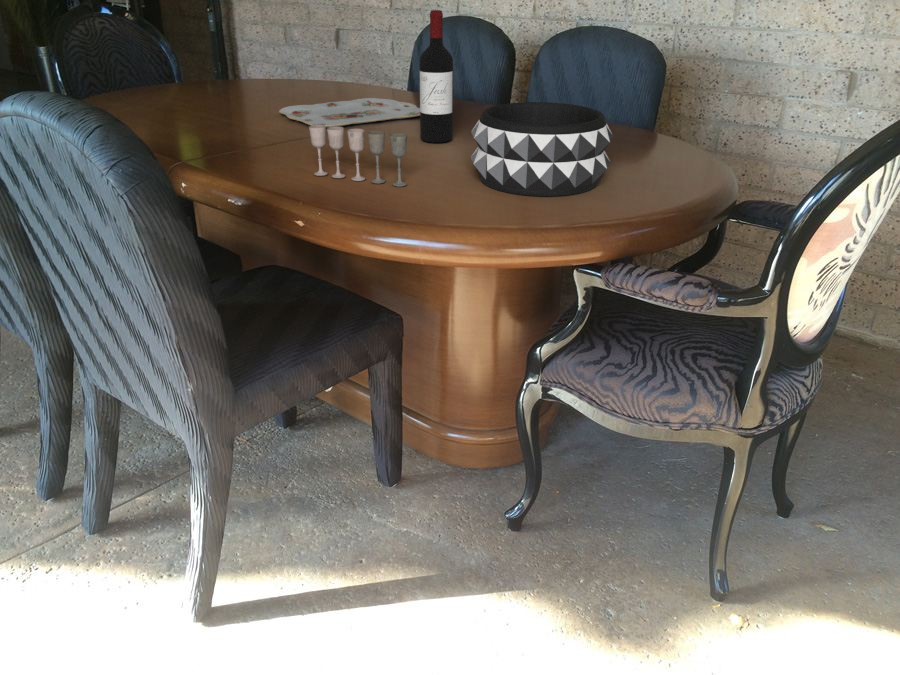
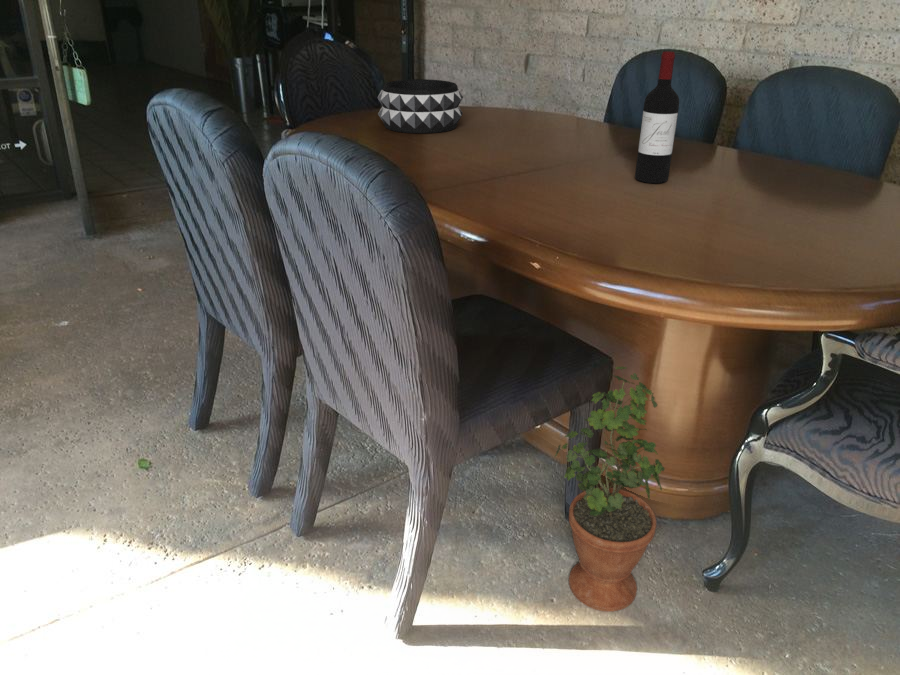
serving tray: present [279,98,420,128] -> none [487,131,634,161]
decorative bowl: present [471,102,613,196] -> present [377,79,463,133]
wine glass: present [309,125,407,186] -> none [539,165,644,231]
potted plant: none [343,320,454,565] -> present [555,367,665,612]

